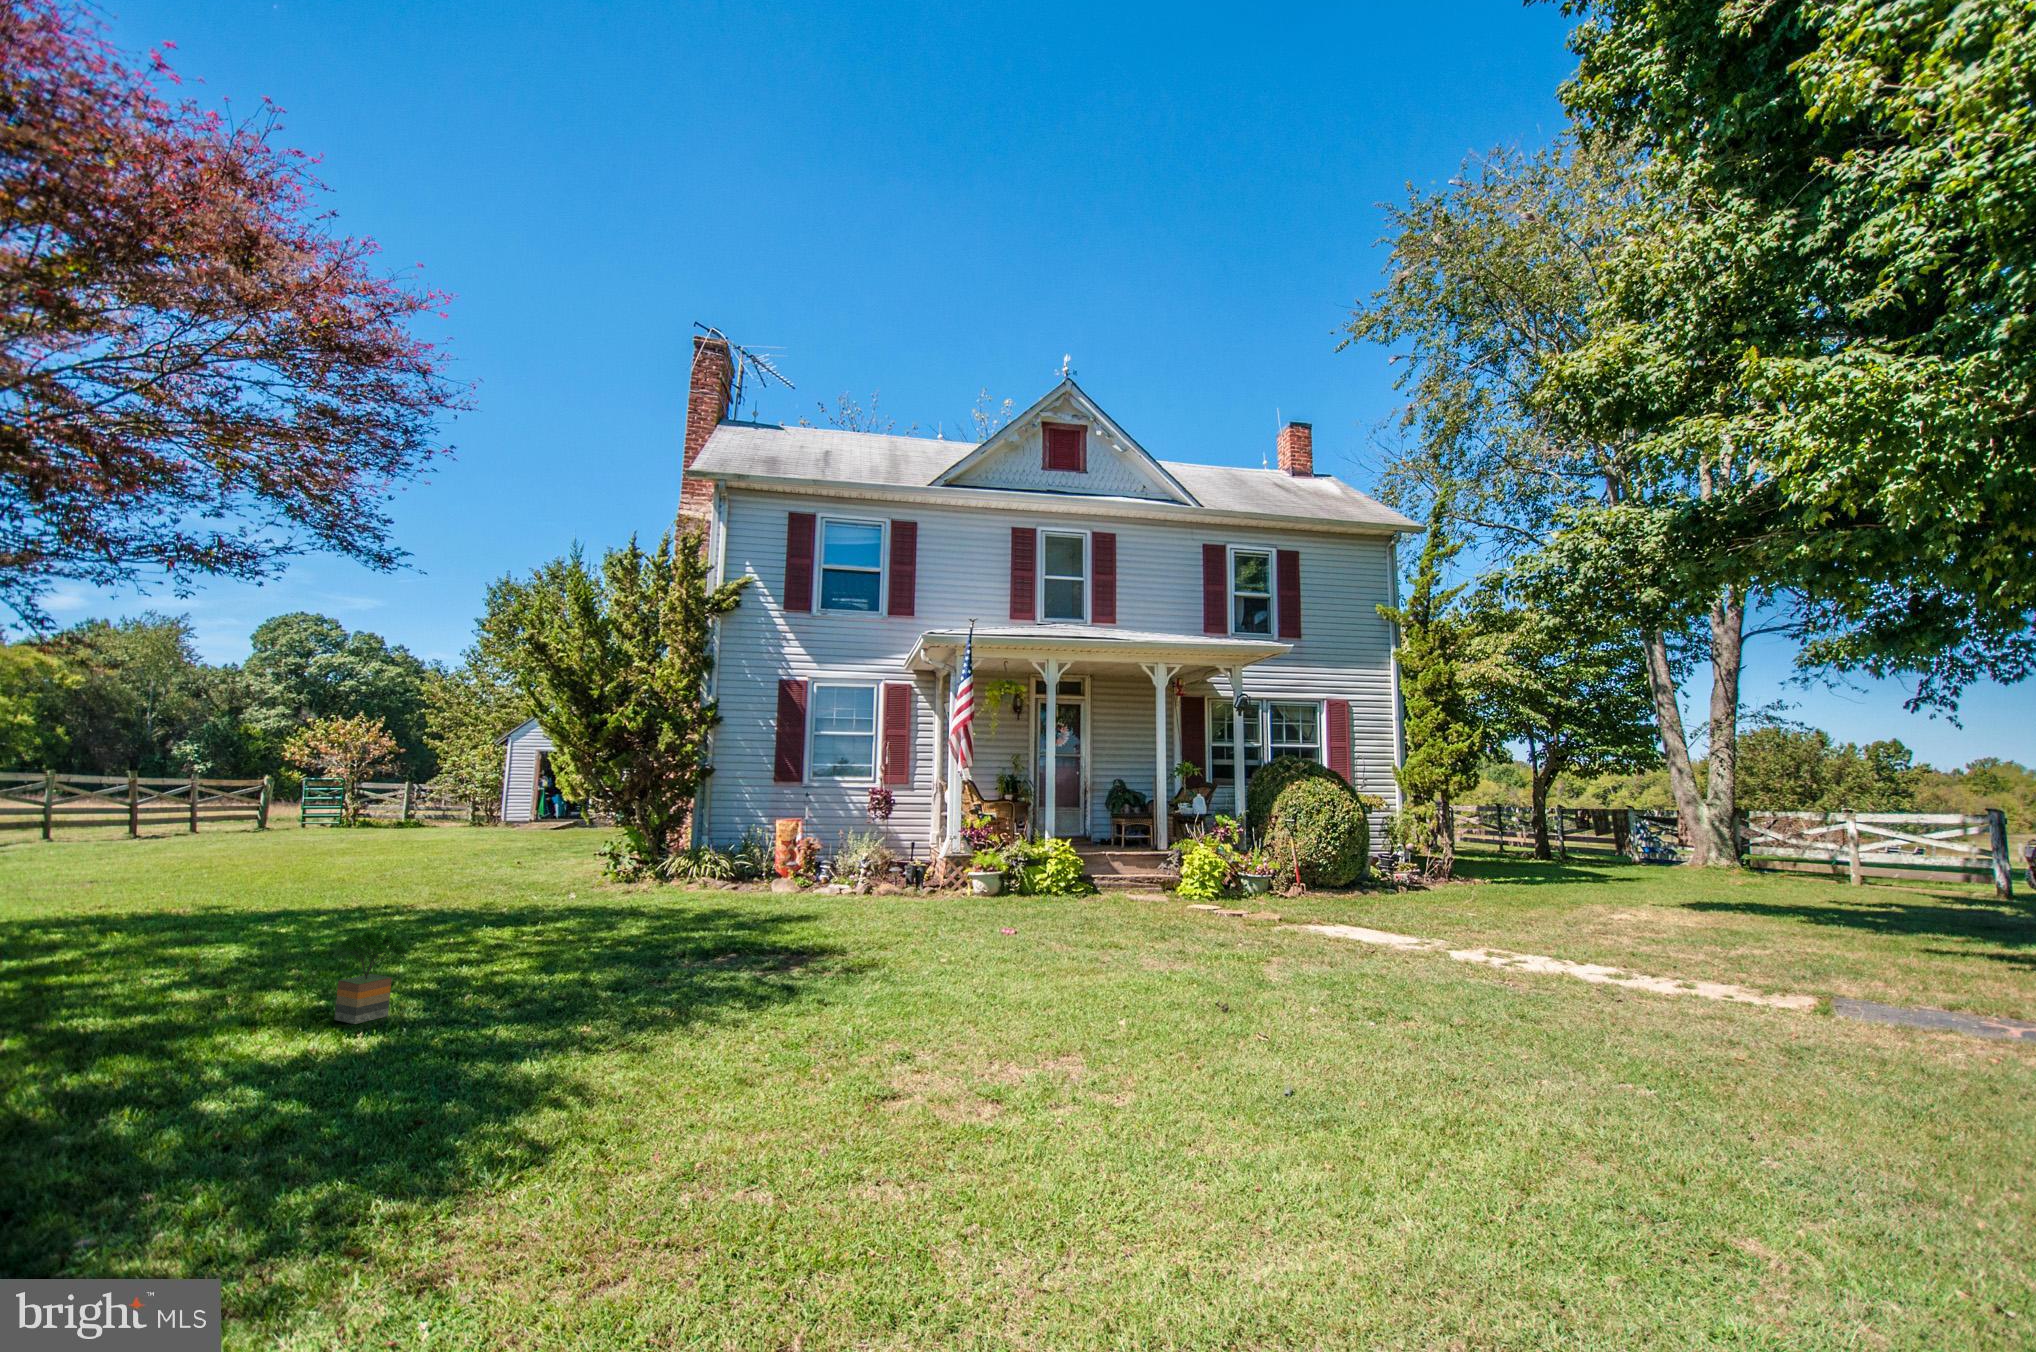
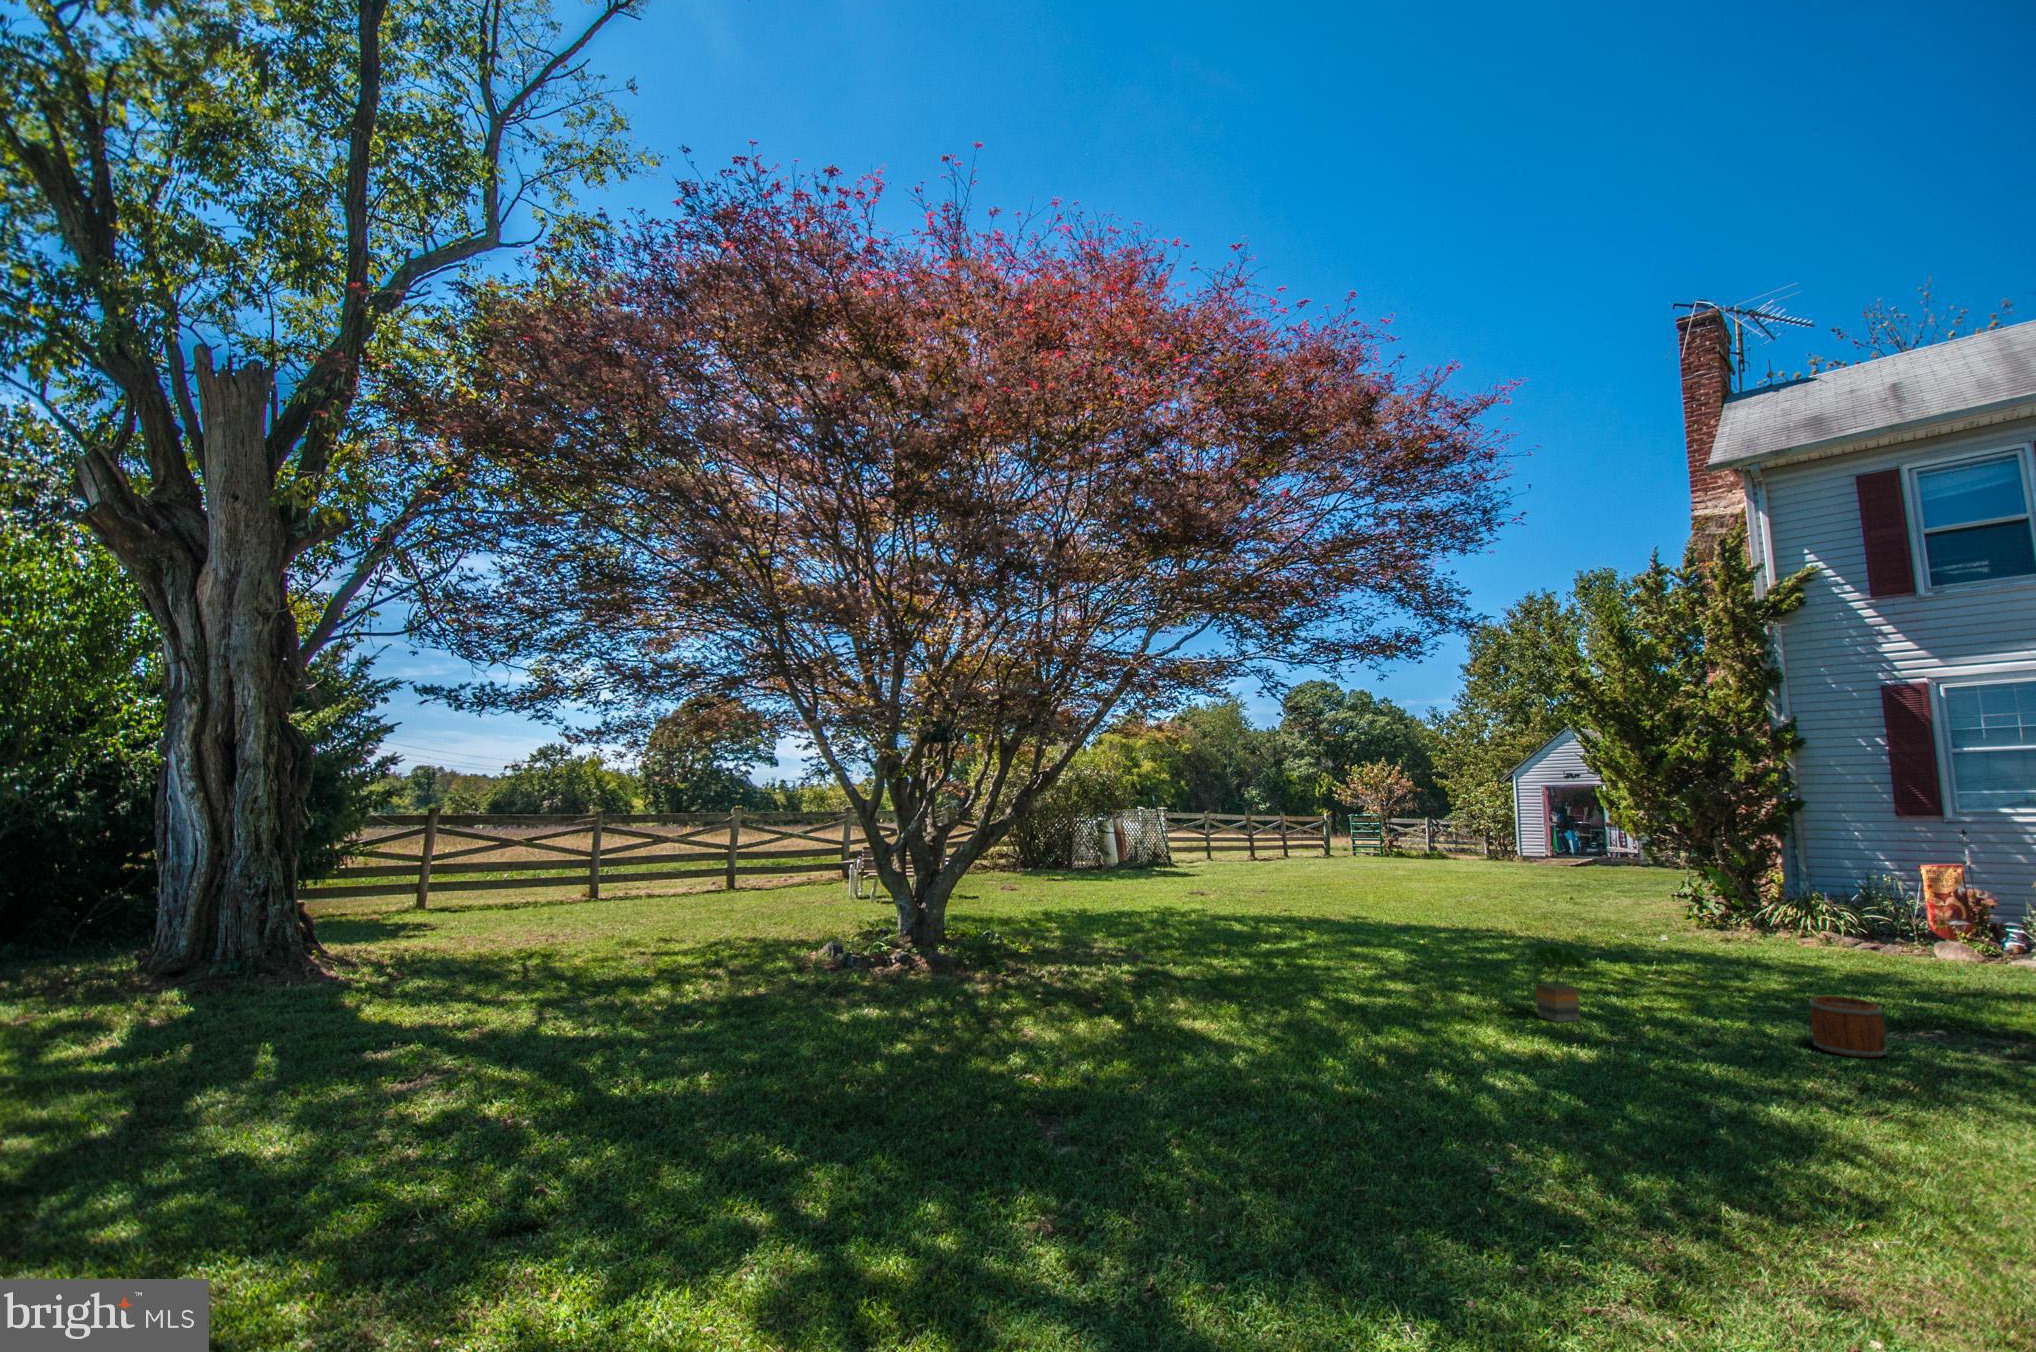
bucket: none [620,948,680,1006] -> present [1810,996,1887,1058]

